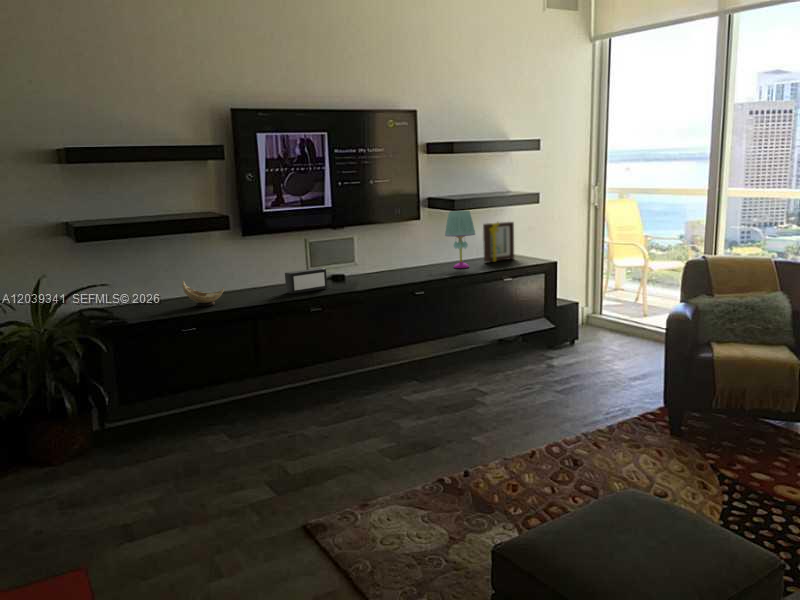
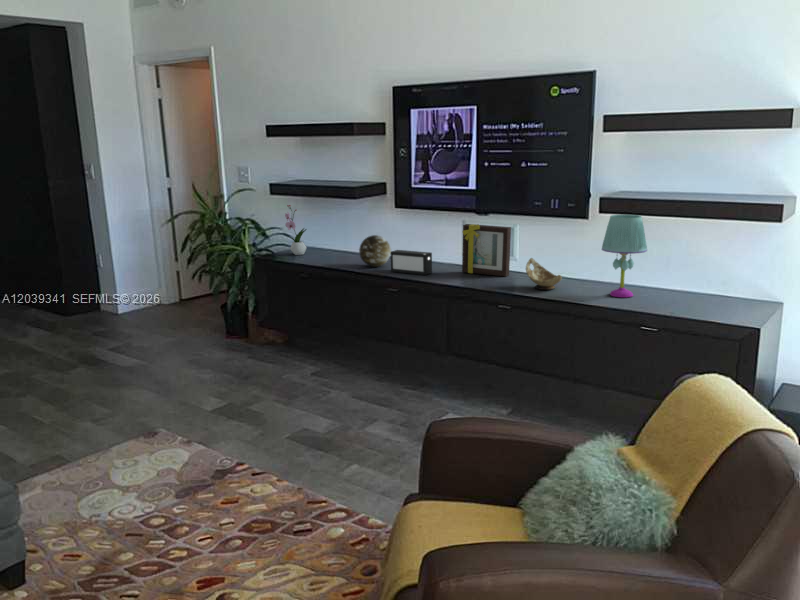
picture frame: present [483,222,514,262] -> present [462,224,511,277]
flower arrangement: none [102,251,132,314] -> present [285,205,307,255]
decorative orb: none [240,263,274,297] -> present [359,235,391,267]
decorative bowl: present [182,281,224,306] -> present [526,258,562,290]

